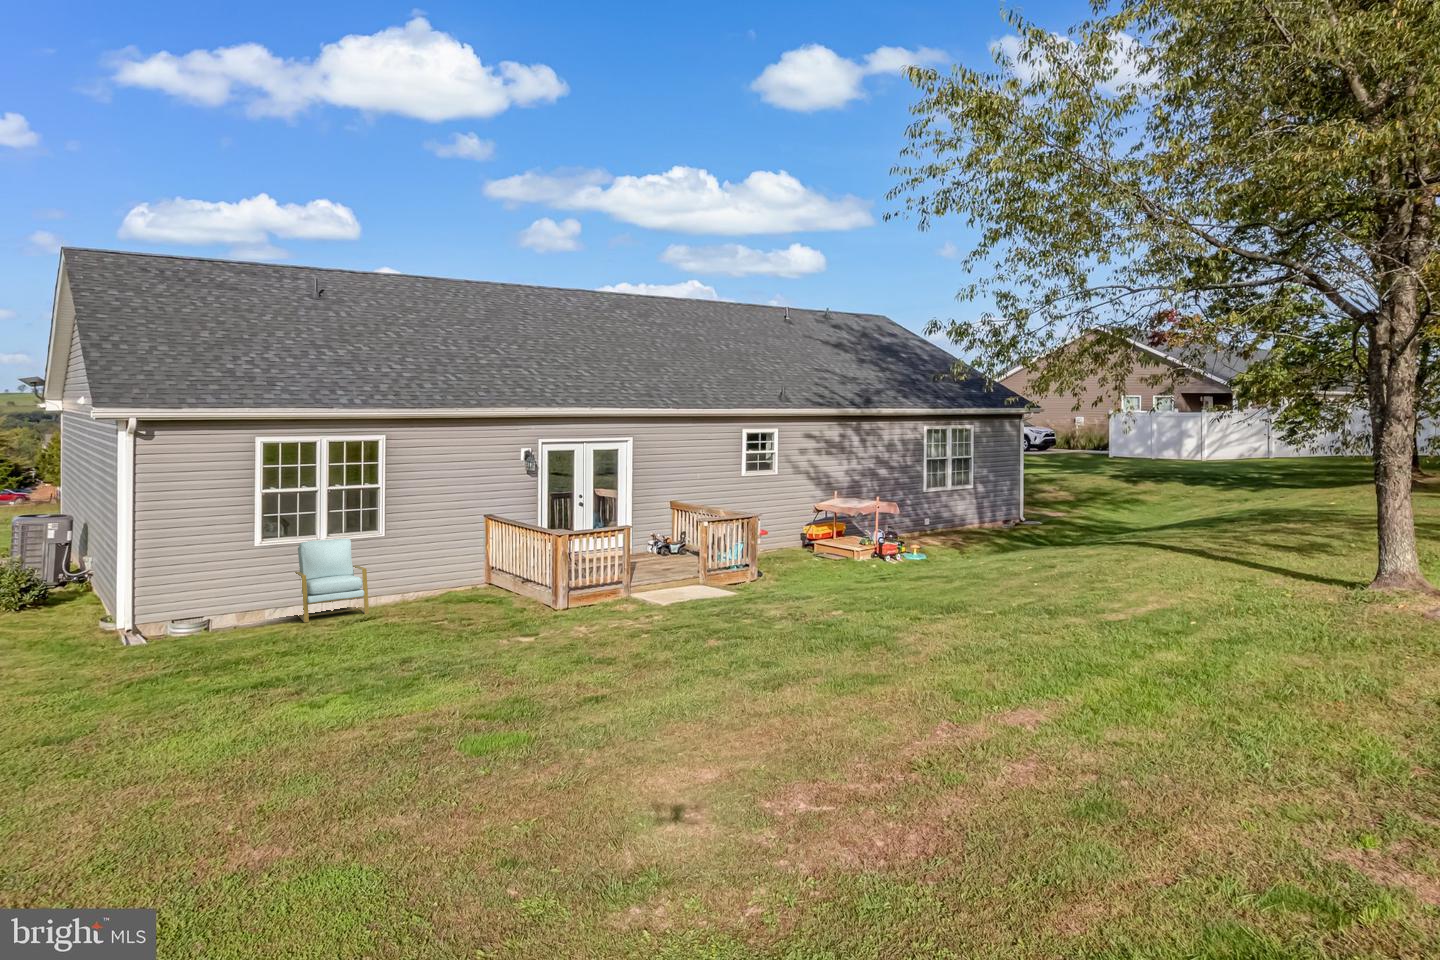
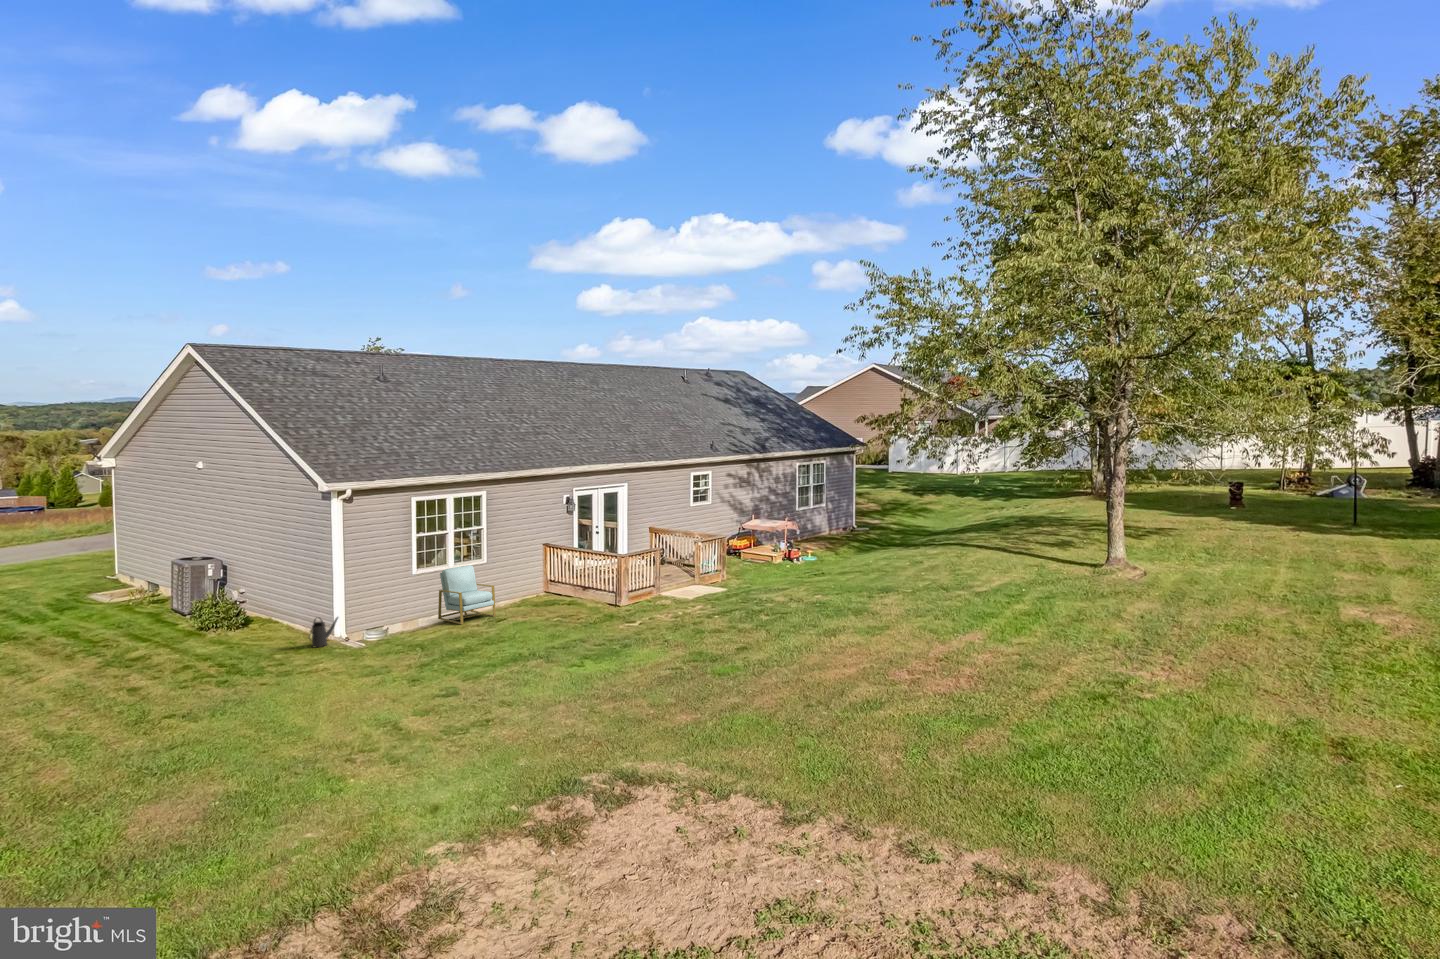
watering can: none [69,599,130,643] -> present [309,617,338,648]

